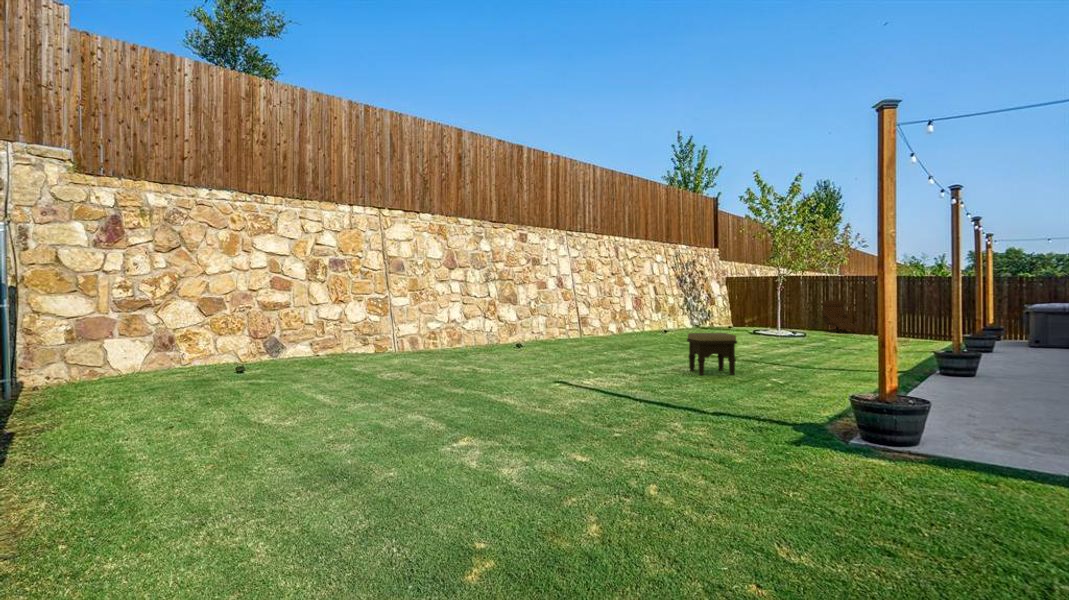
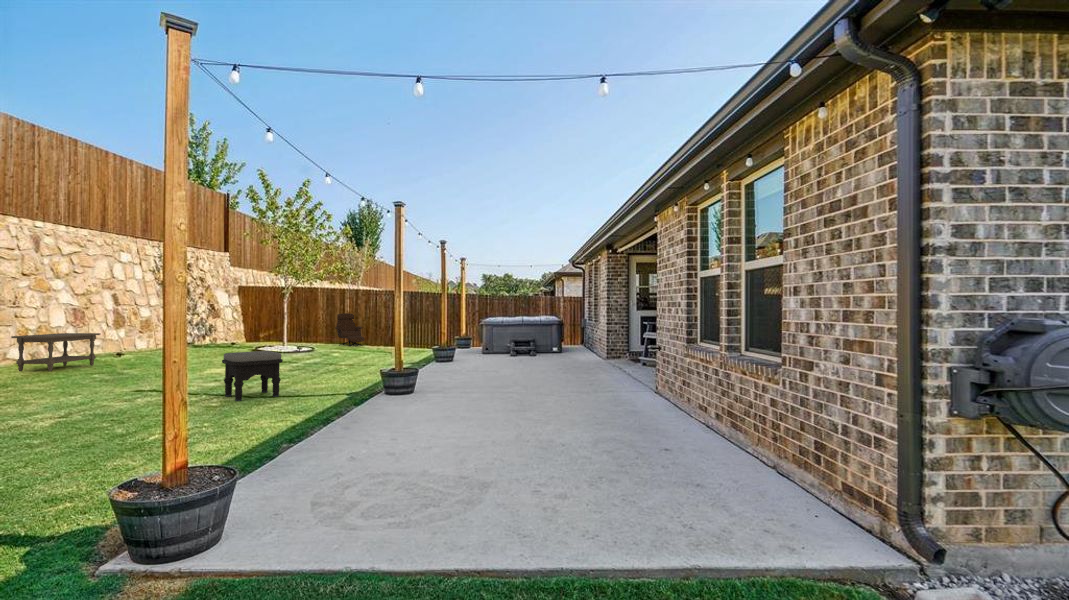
coffee table: none [610,315,654,341] -> present [11,333,101,371]
ottoman: present [687,333,737,375] -> present [222,351,283,401]

